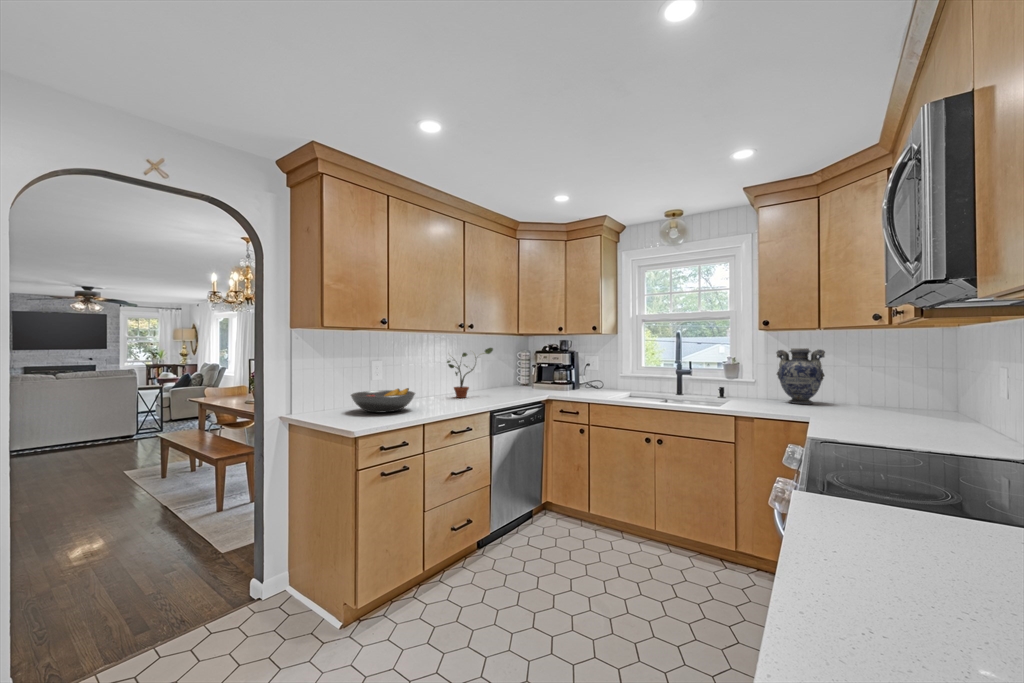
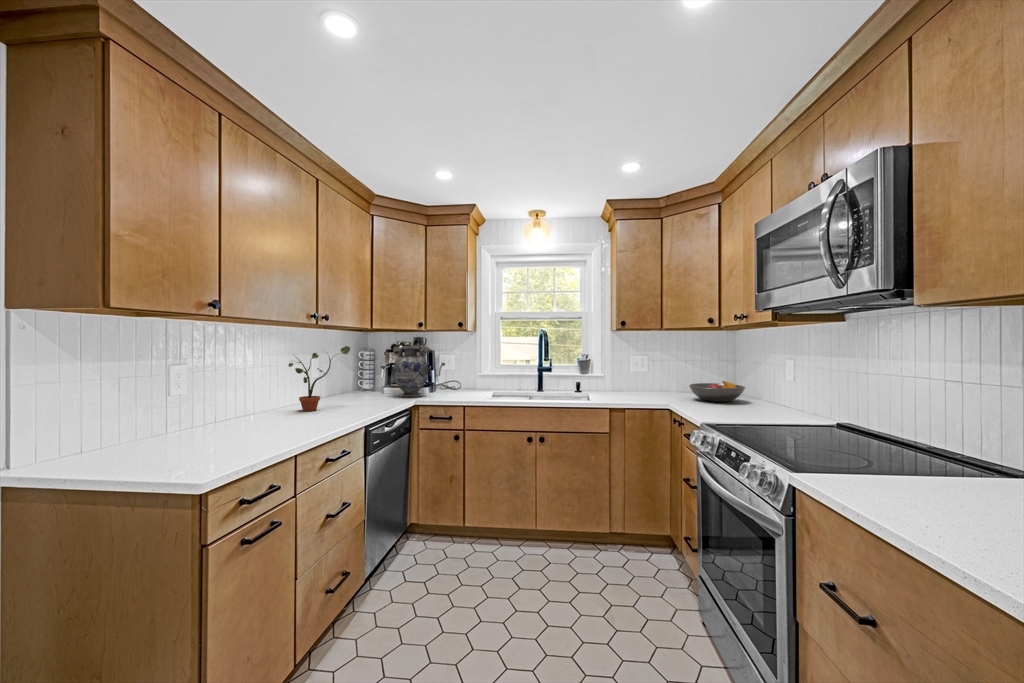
vase: present [776,348,825,404] -> present [393,345,429,397]
fruit bowl: present [351,388,415,413] -> present [689,381,745,402]

